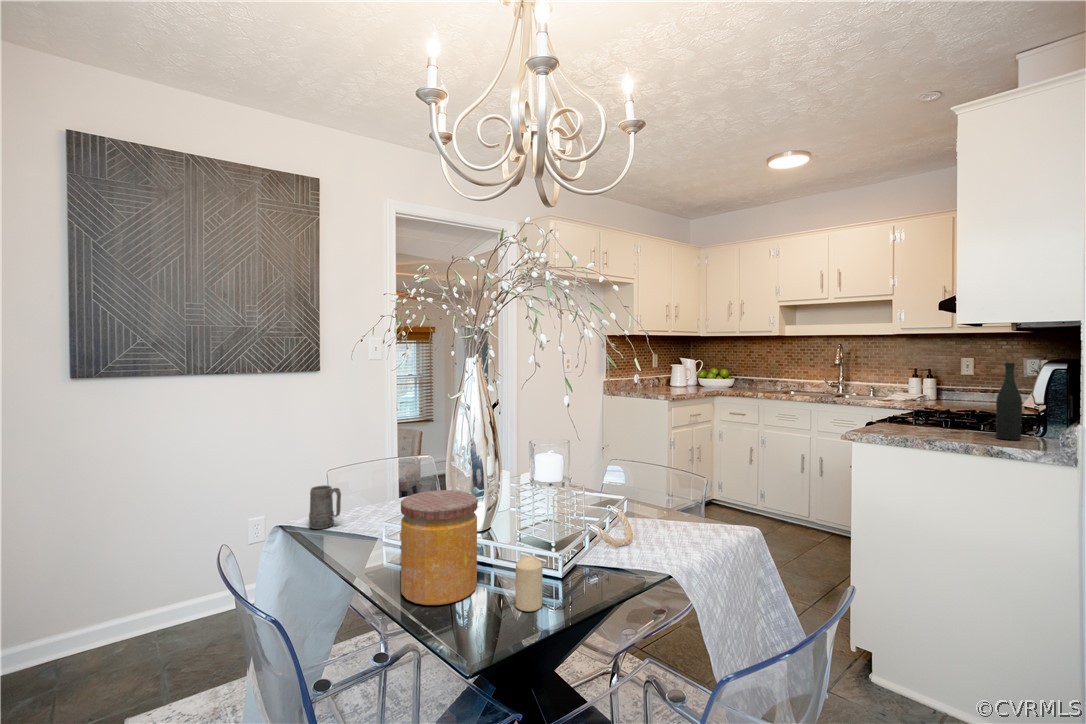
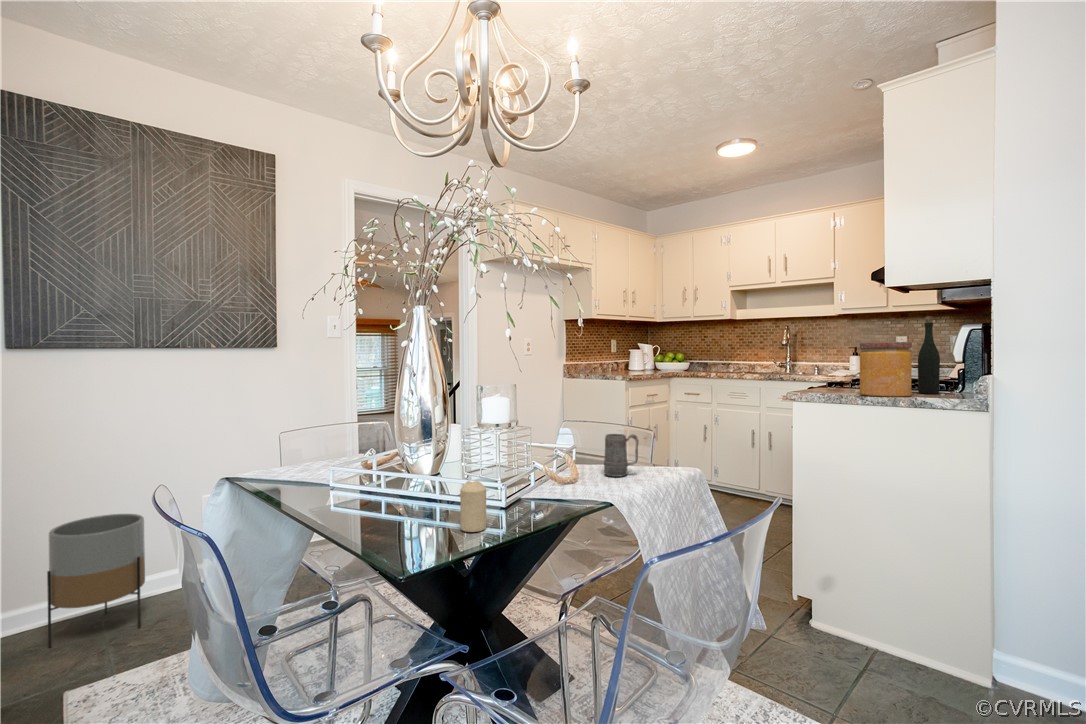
mug: present [309,485,341,529] -> present [604,434,639,477]
jar: present [401,490,478,605] -> present [860,342,912,397]
planter: none [105,538,195,671] -> present [47,514,145,647]

